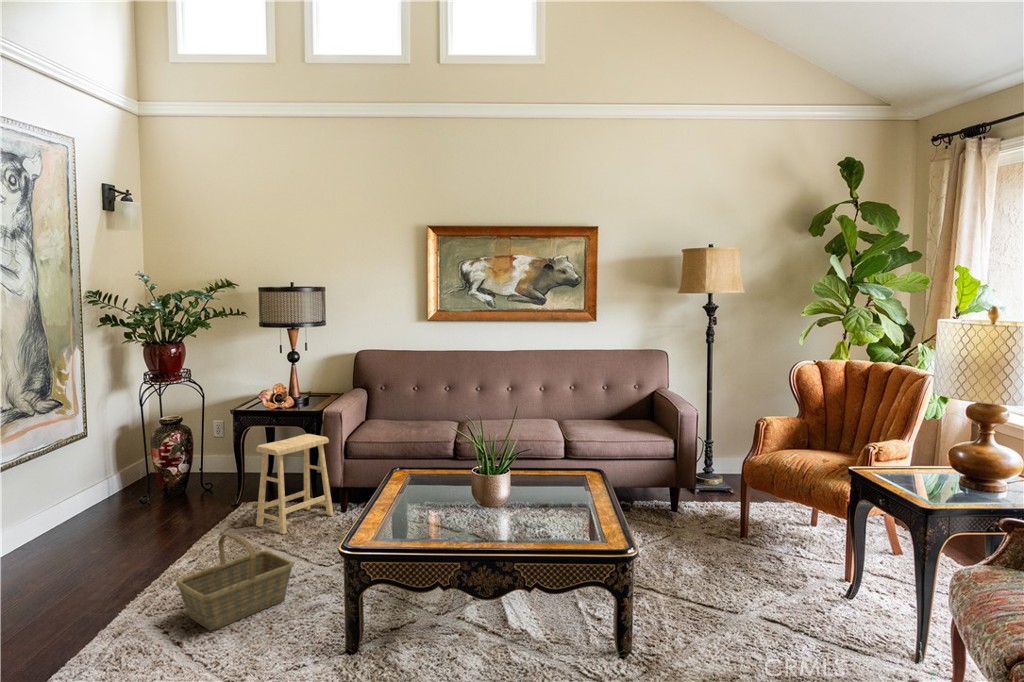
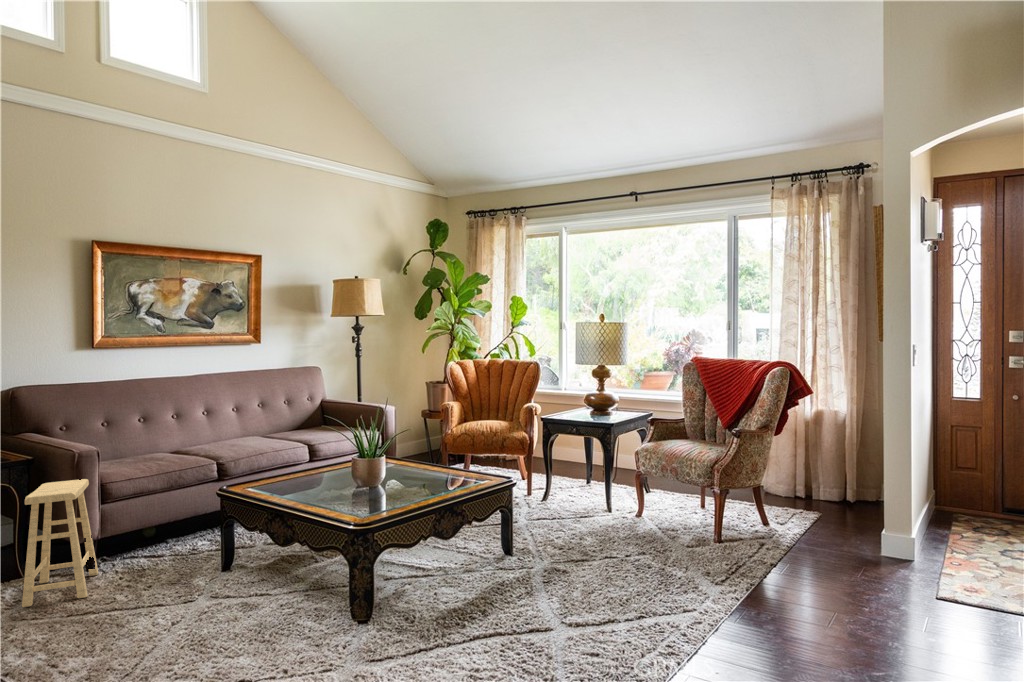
basket: present [176,533,294,631] -> none [176,542,253,646]

